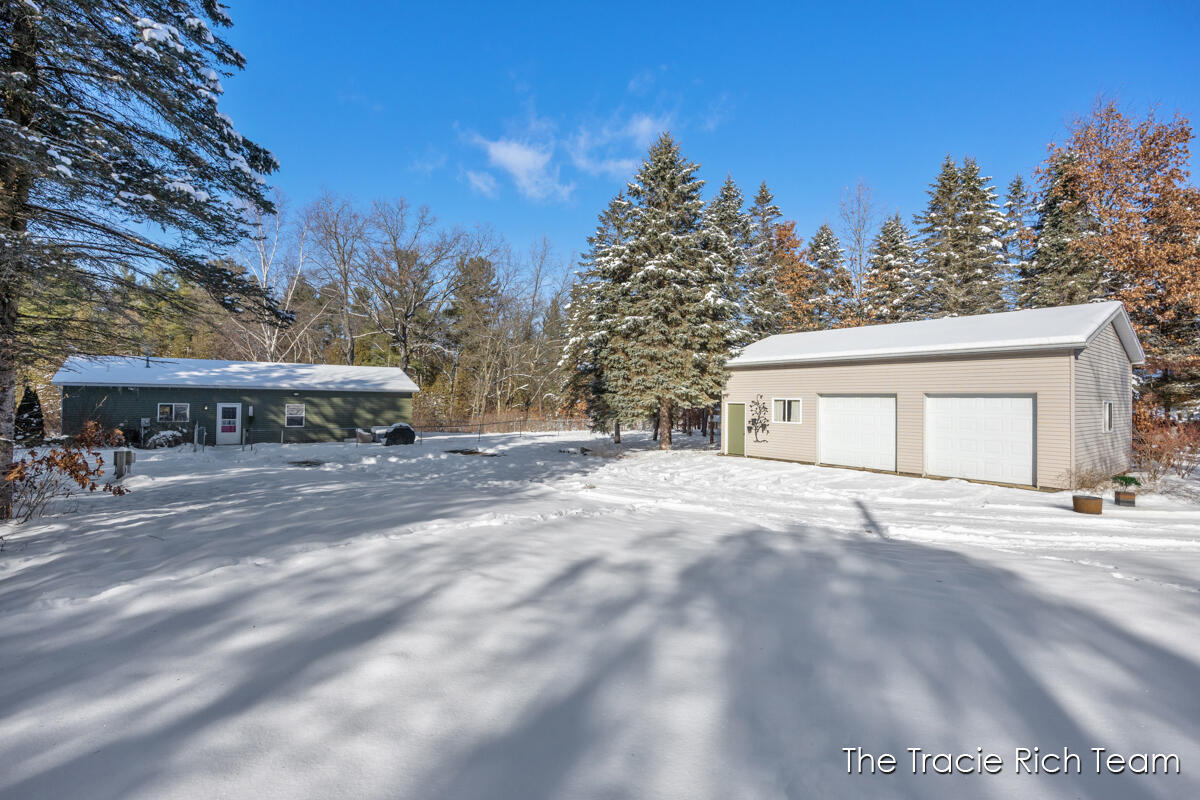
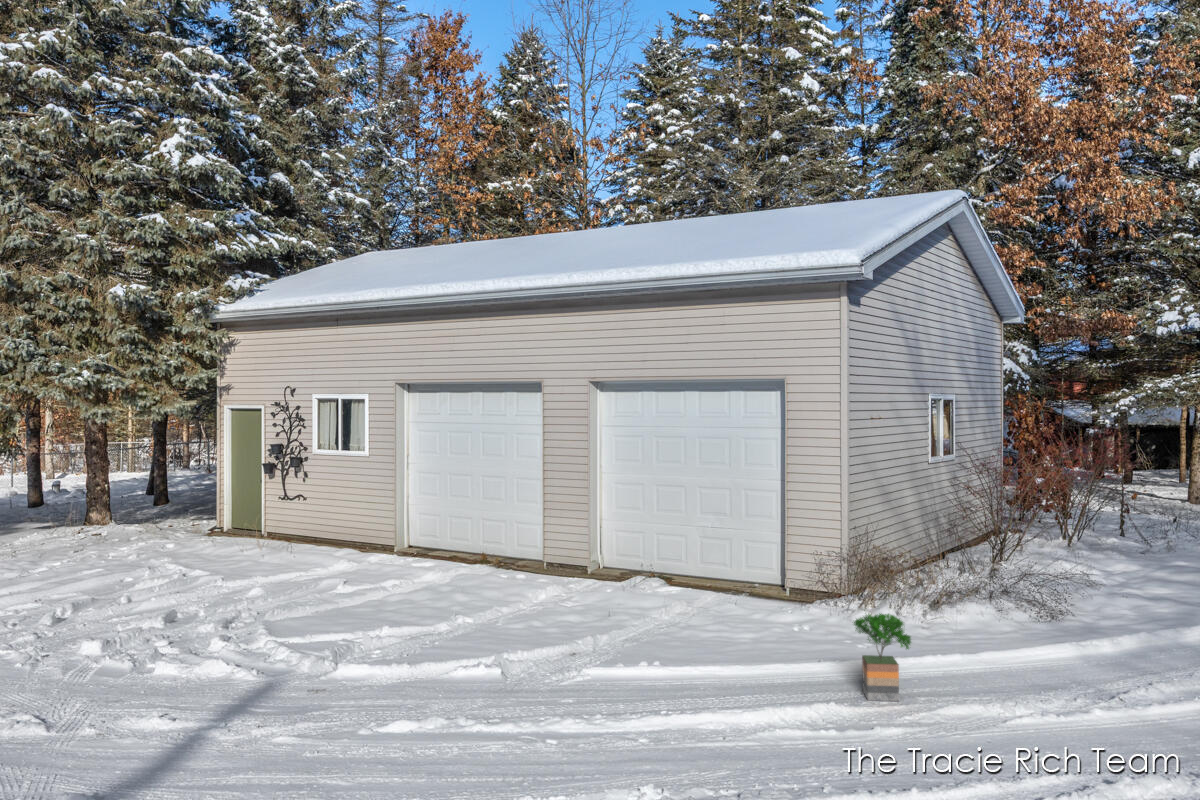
bucket: present [1072,486,1103,514] -> none [707,686,779,780]

